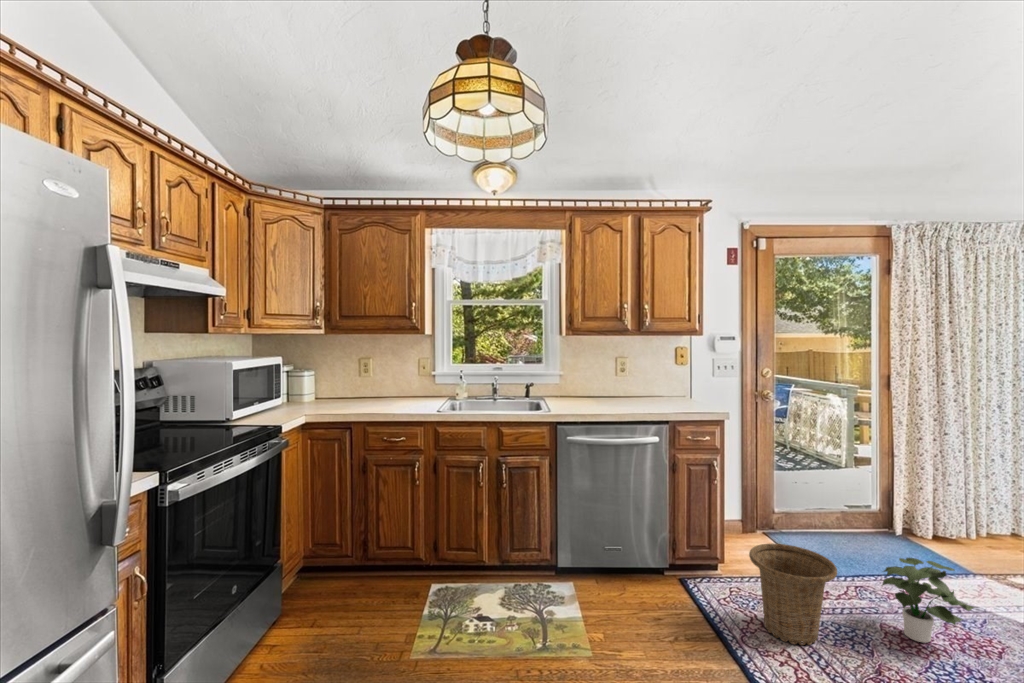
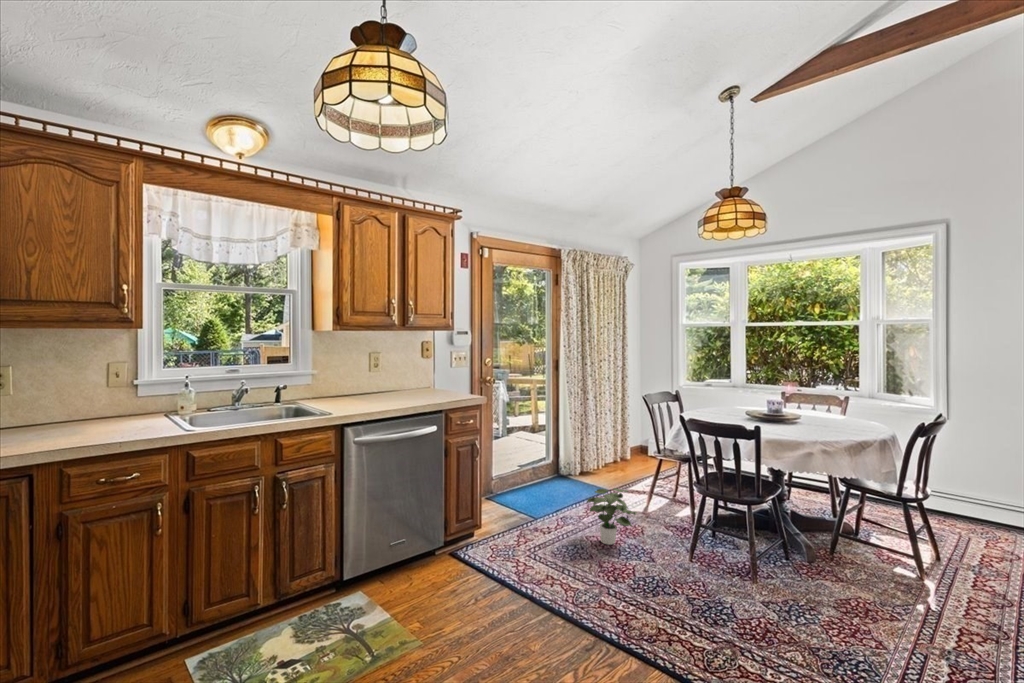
basket: present [749,544,837,645] -> none [517,499,577,574]

